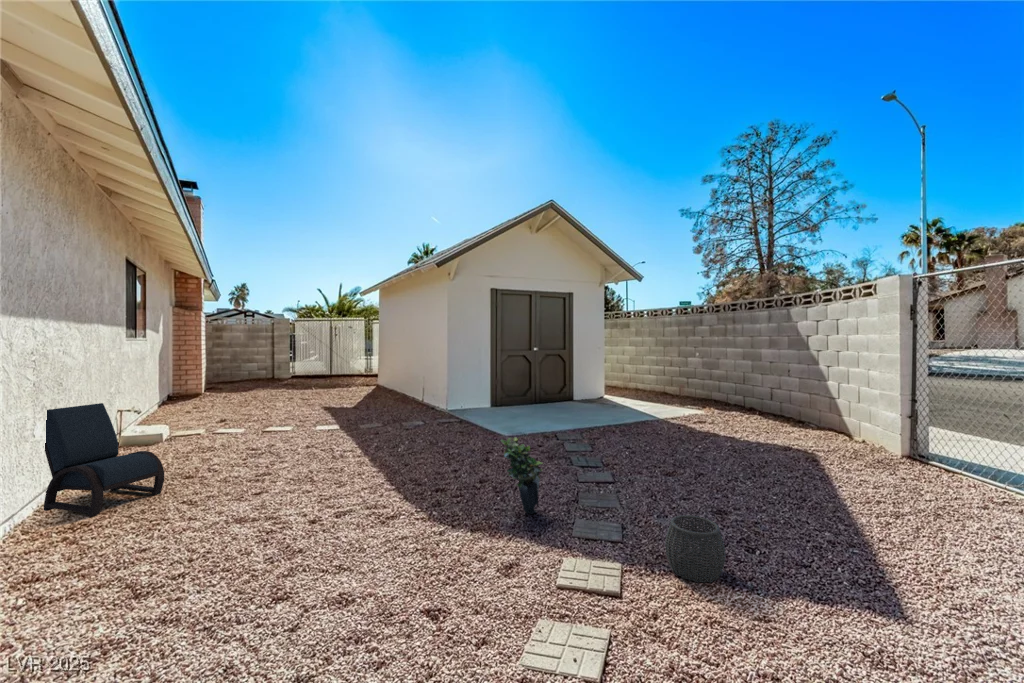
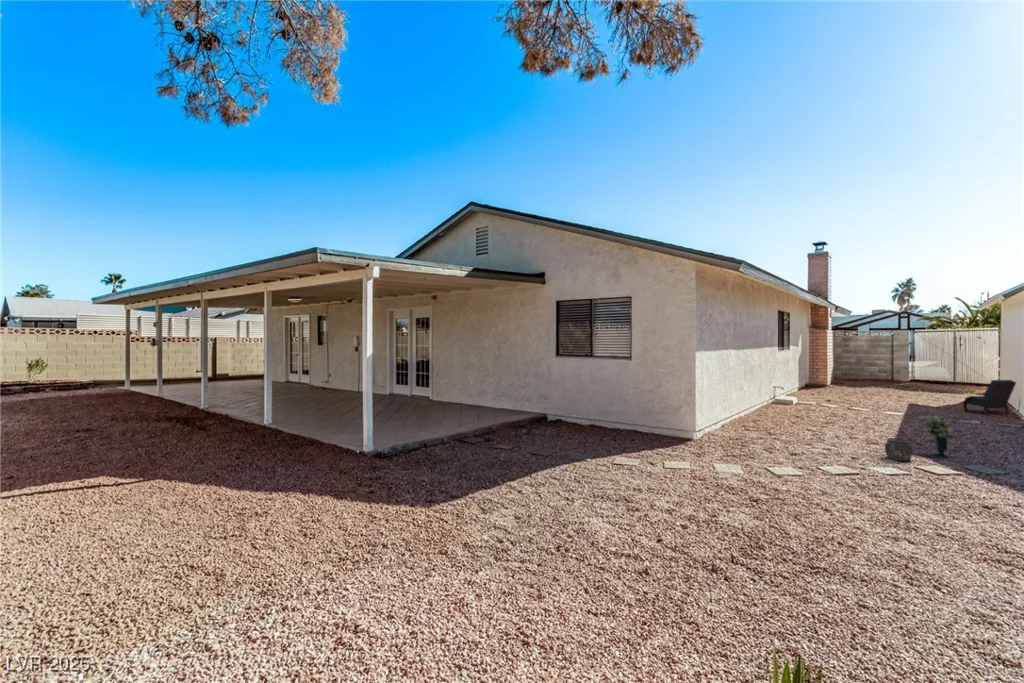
lounge chair: present [44,403,164,517] -> present [963,380,1016,415]
woven basket: present [665,515,726,583] -> present [885,438,913,461]

